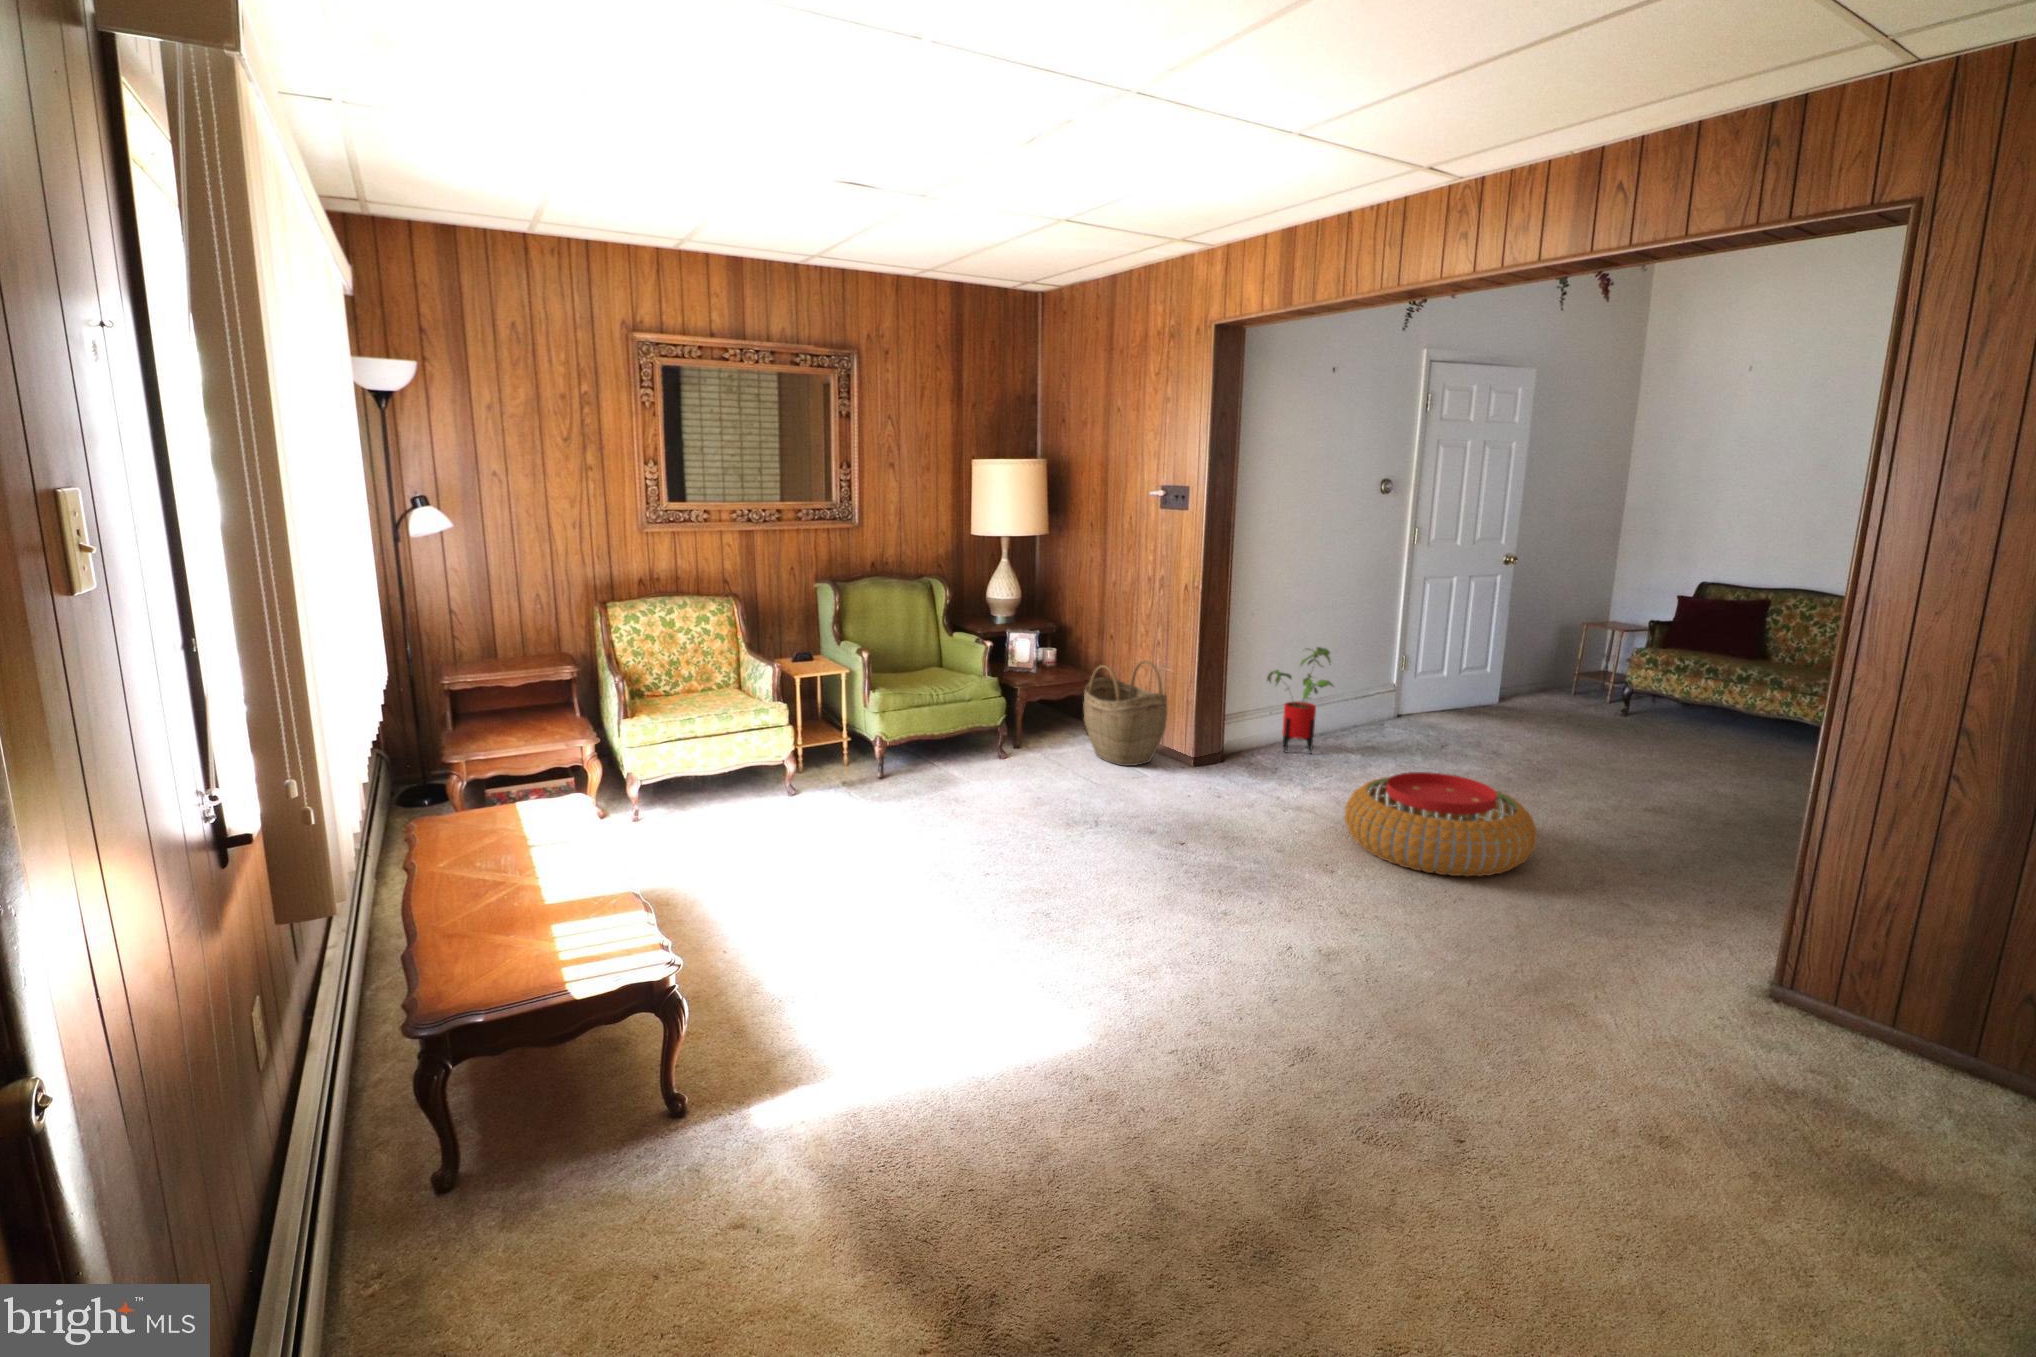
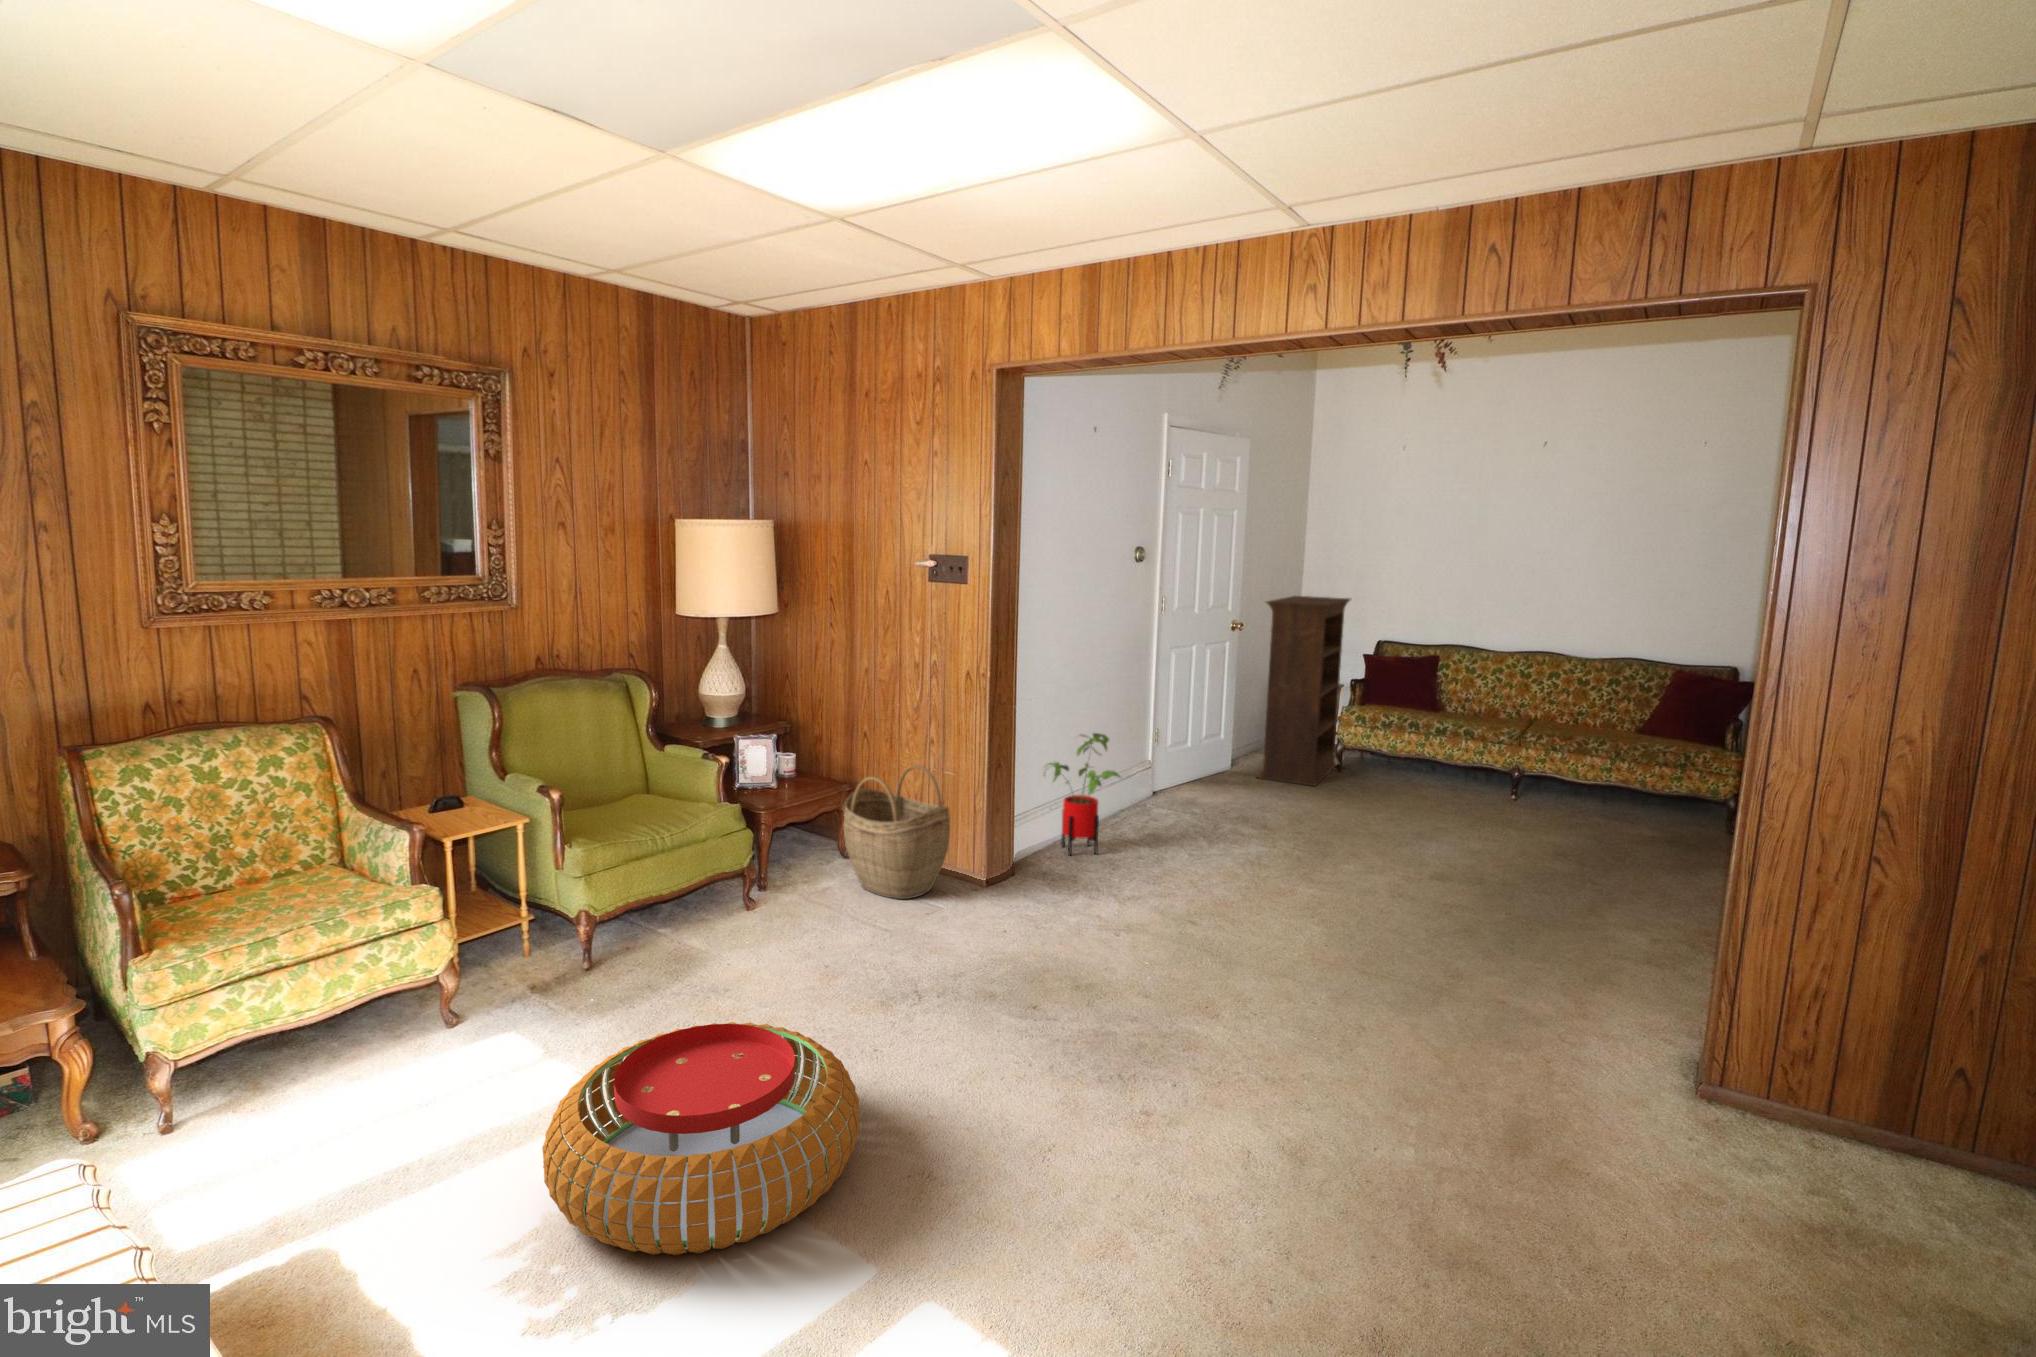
bookcase: none [1525,532,1663,724] -> present [1257,596,1350,786]
pouf: present [1345,772,1537,877] -> present [542,1022,859,1255]

